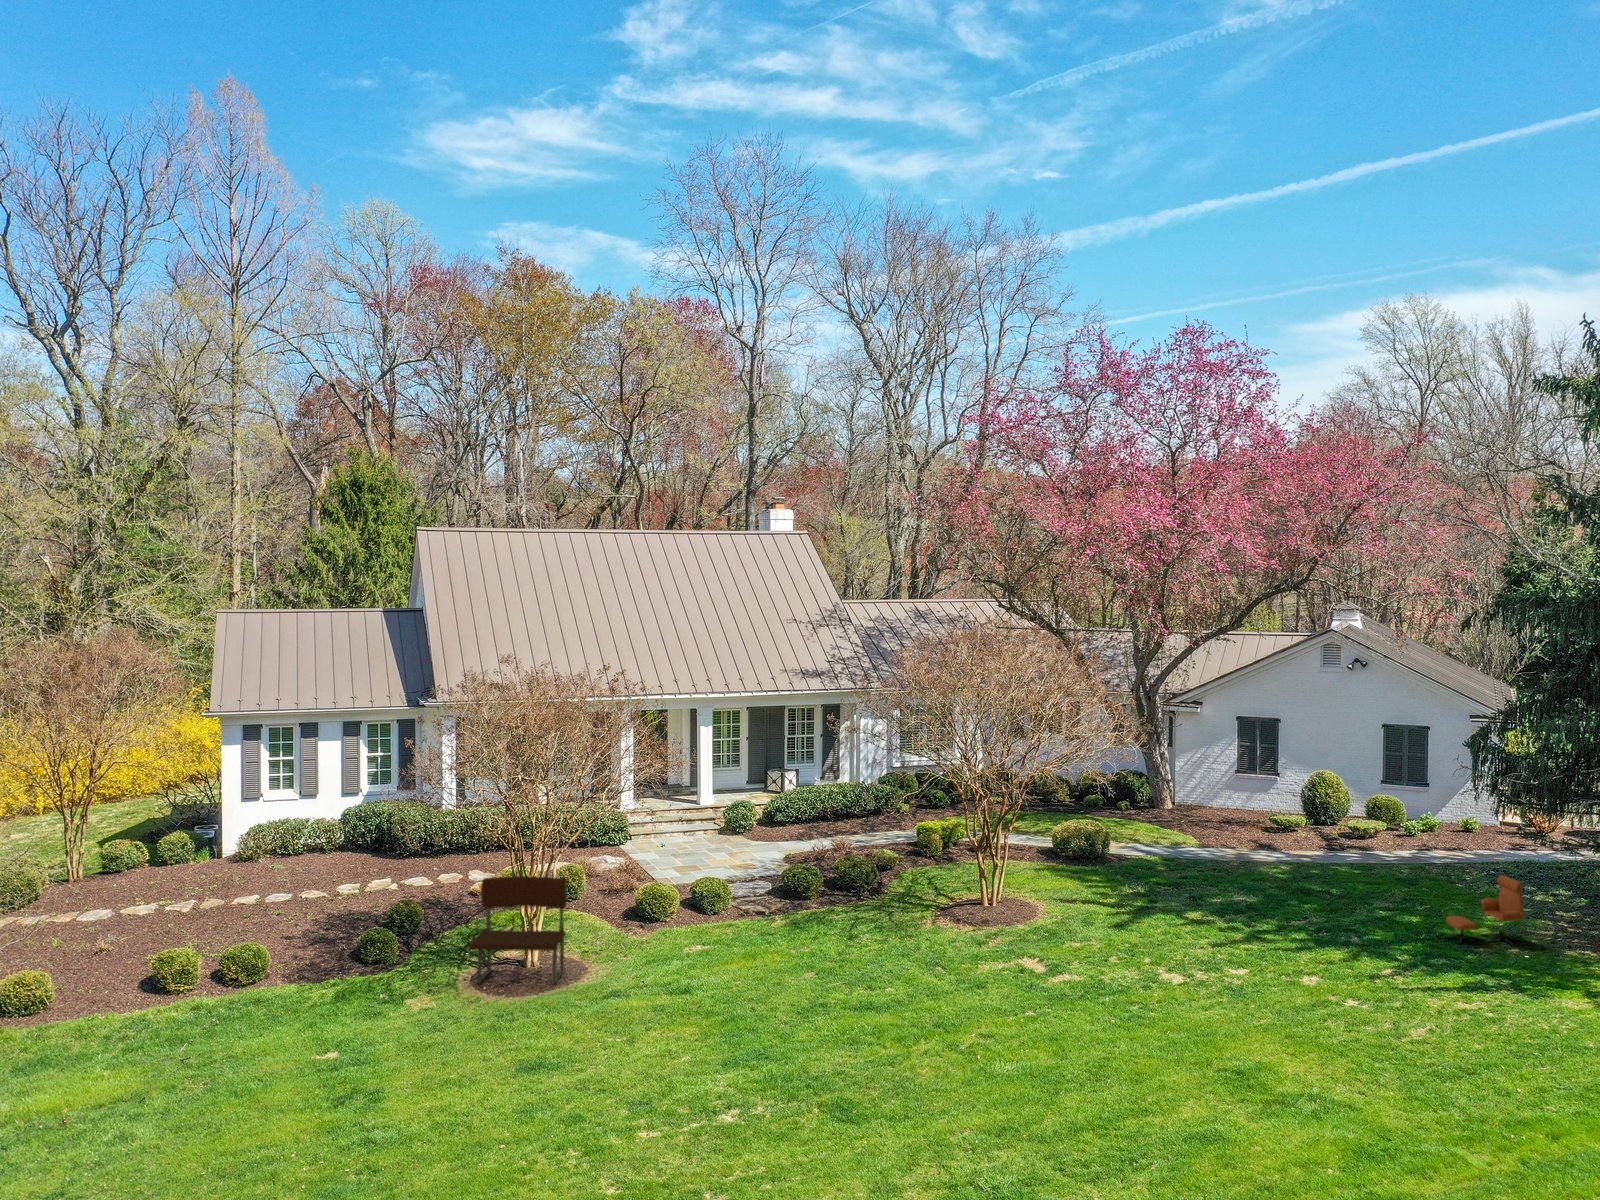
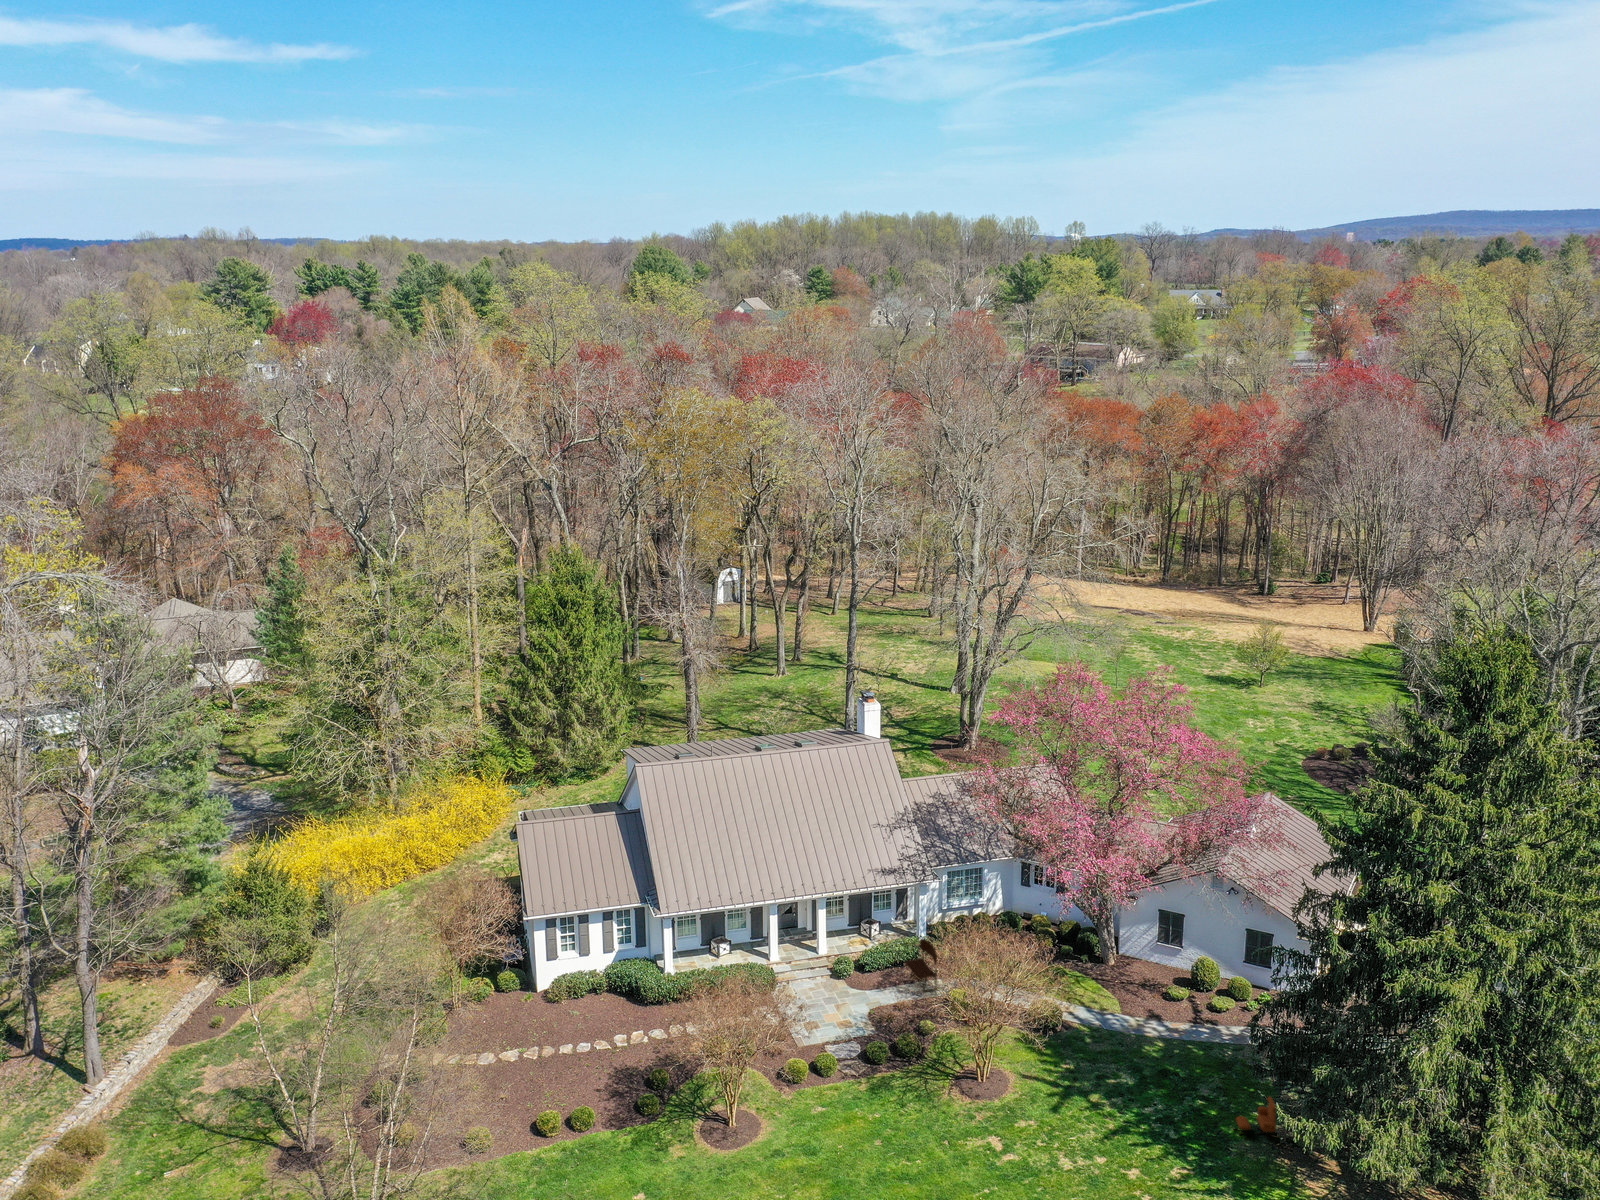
bench: present [468,876,567,984] -> present [905,938,937,992]

